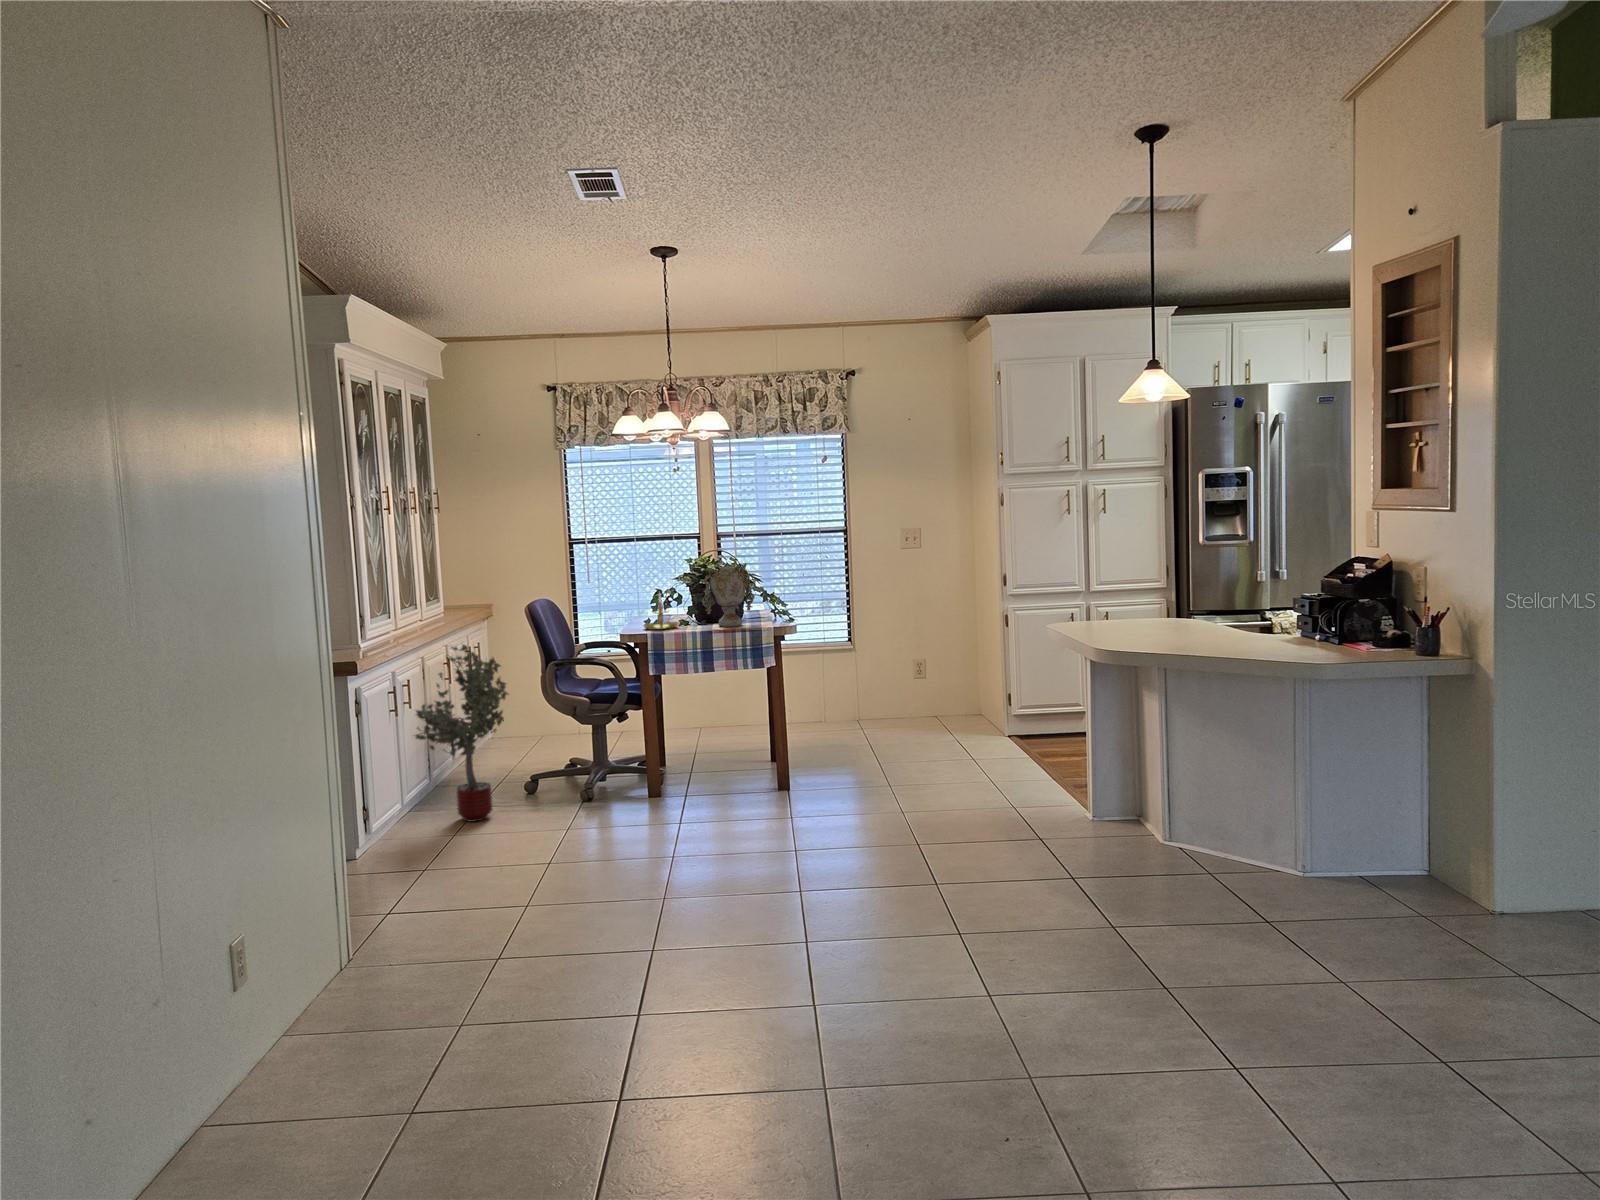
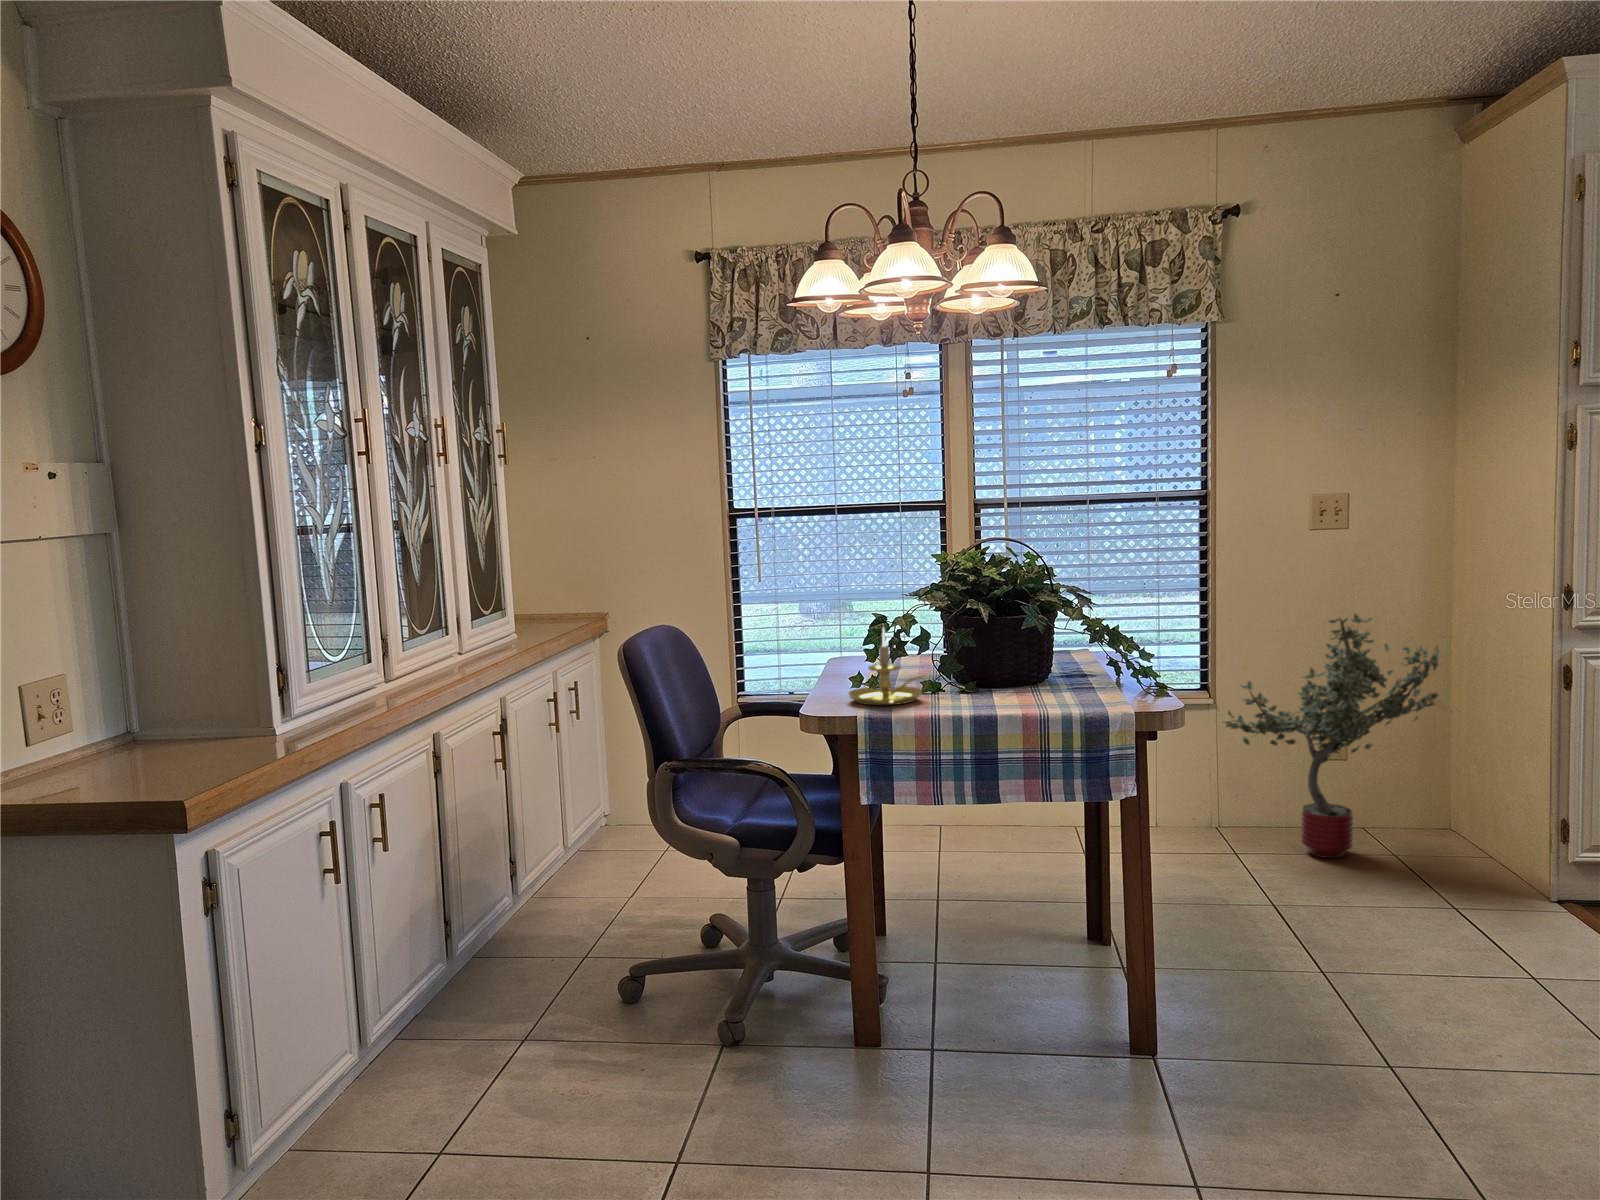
vase: present [702,563,755,627] -> none [973,568,1084,704]
potted tree: present [415,645,508,822] -> present [1224,614,1439,858]

